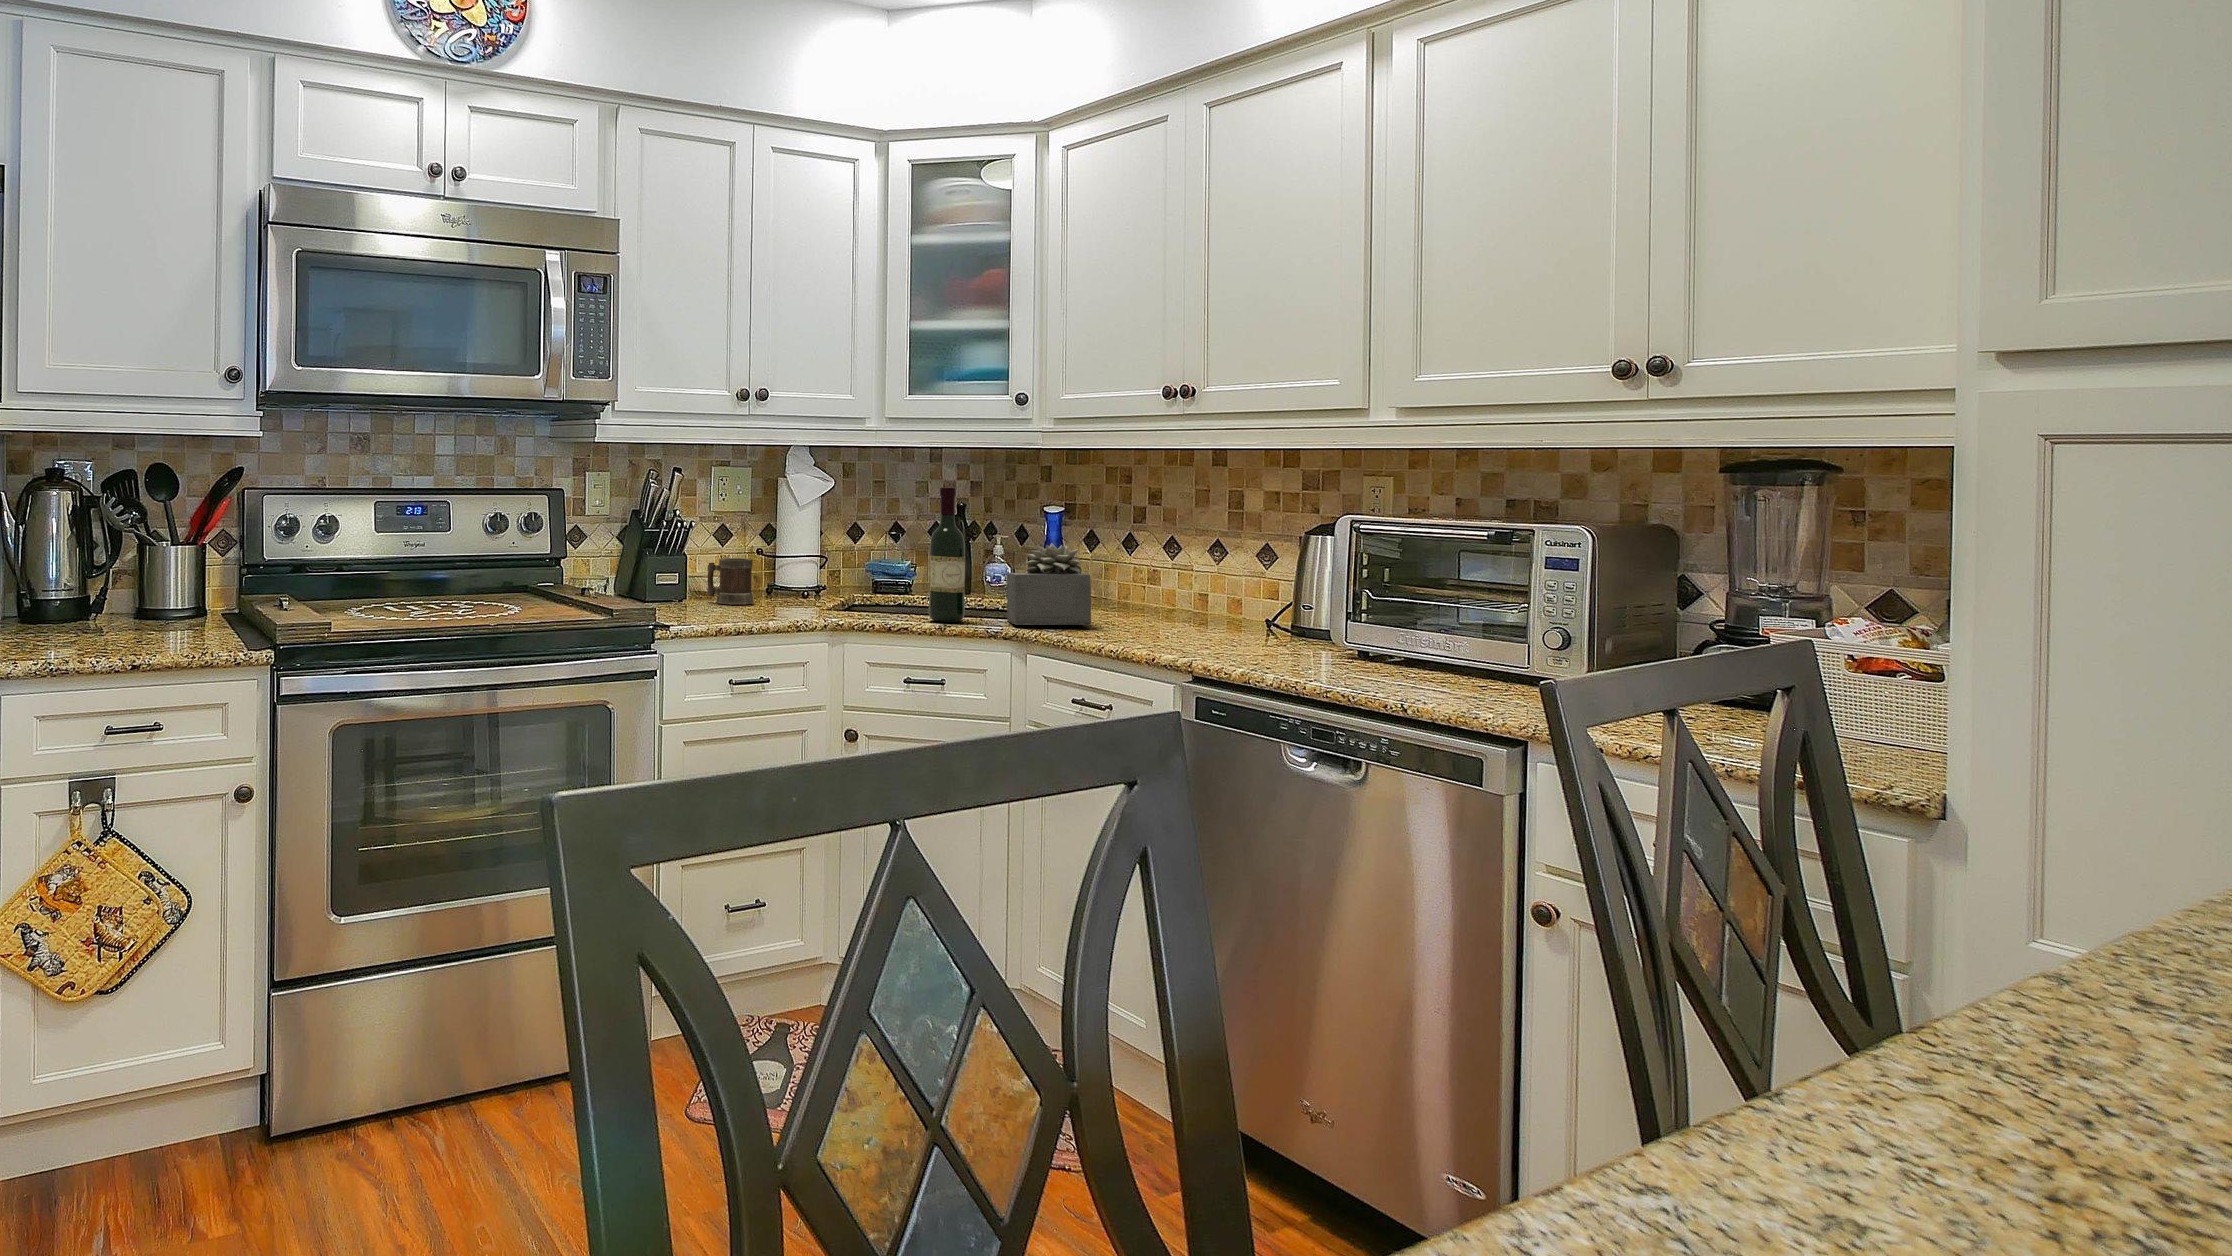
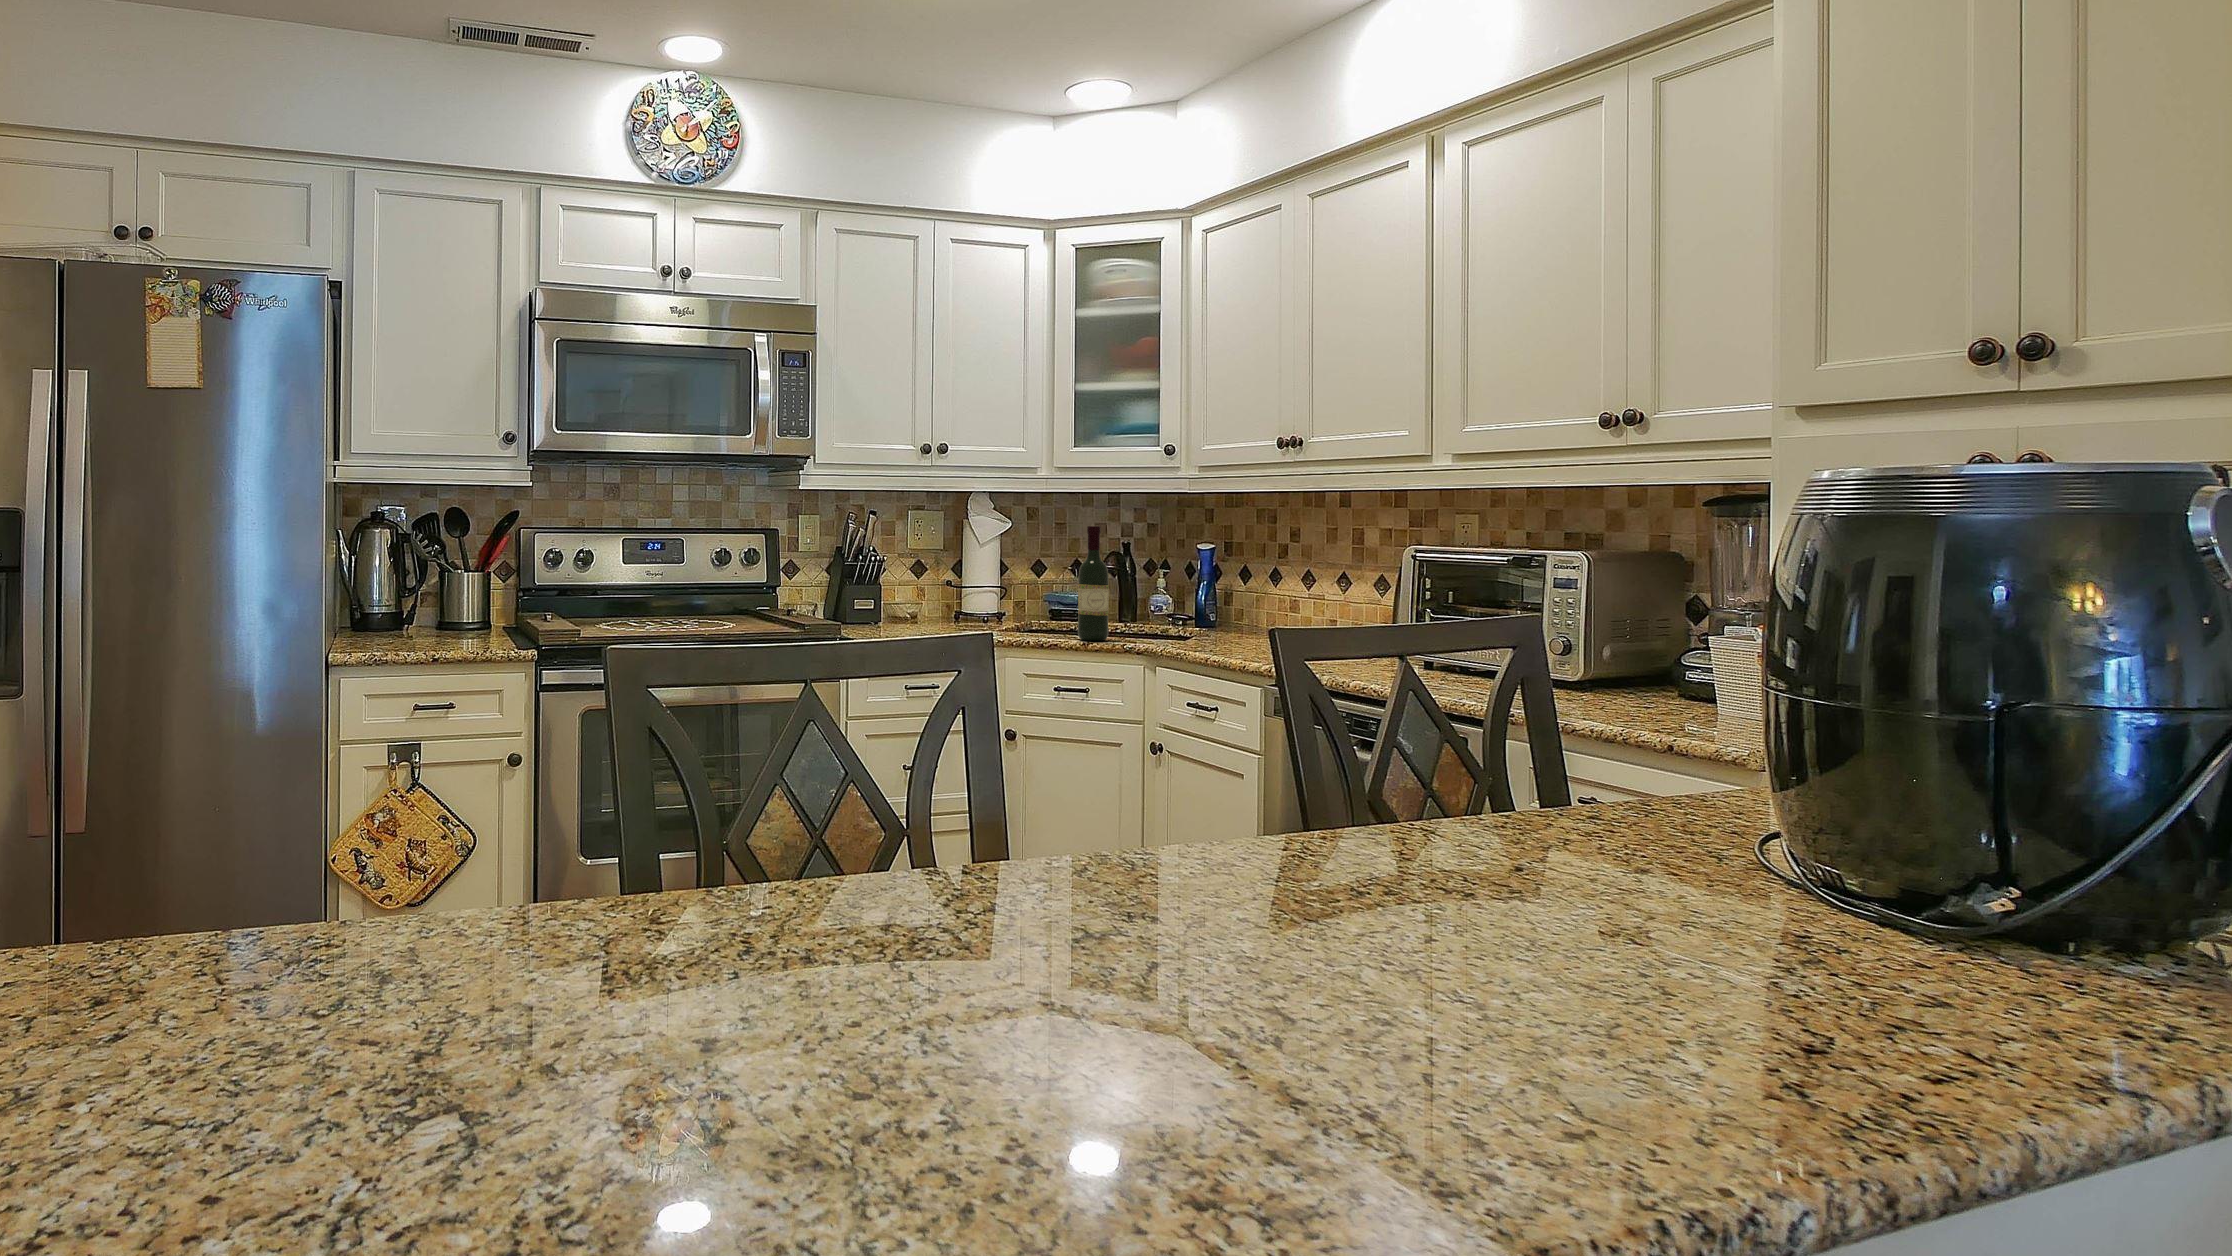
succulent plant: present [1007,543,1091,625] -> none [1147,573,1215,643]
mug: present [707,558,754,604] -> none [899,589,938,628]

